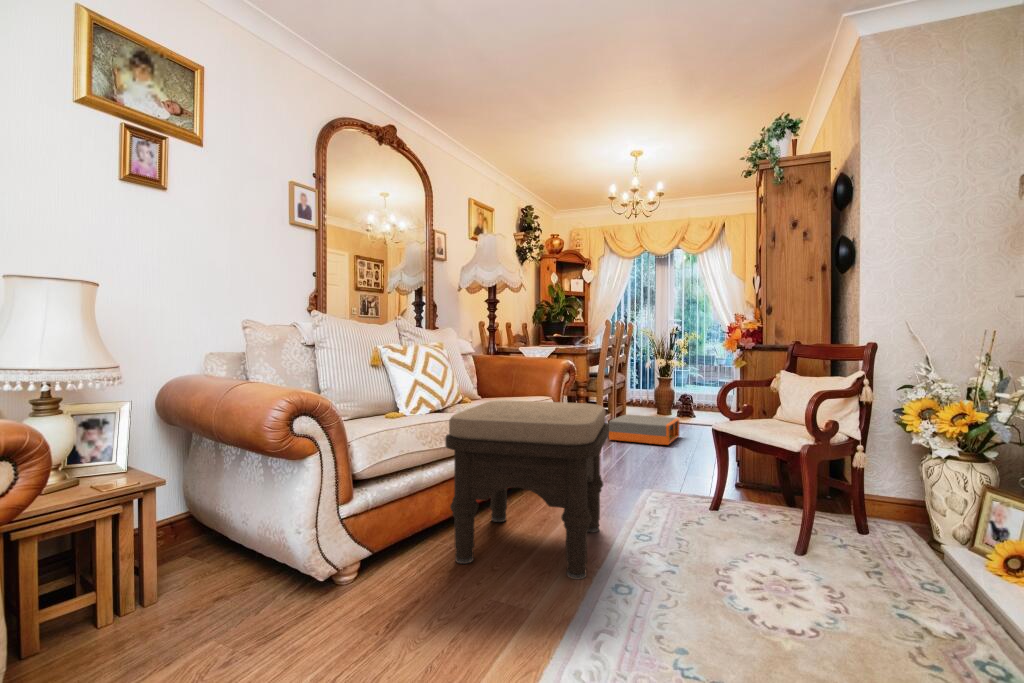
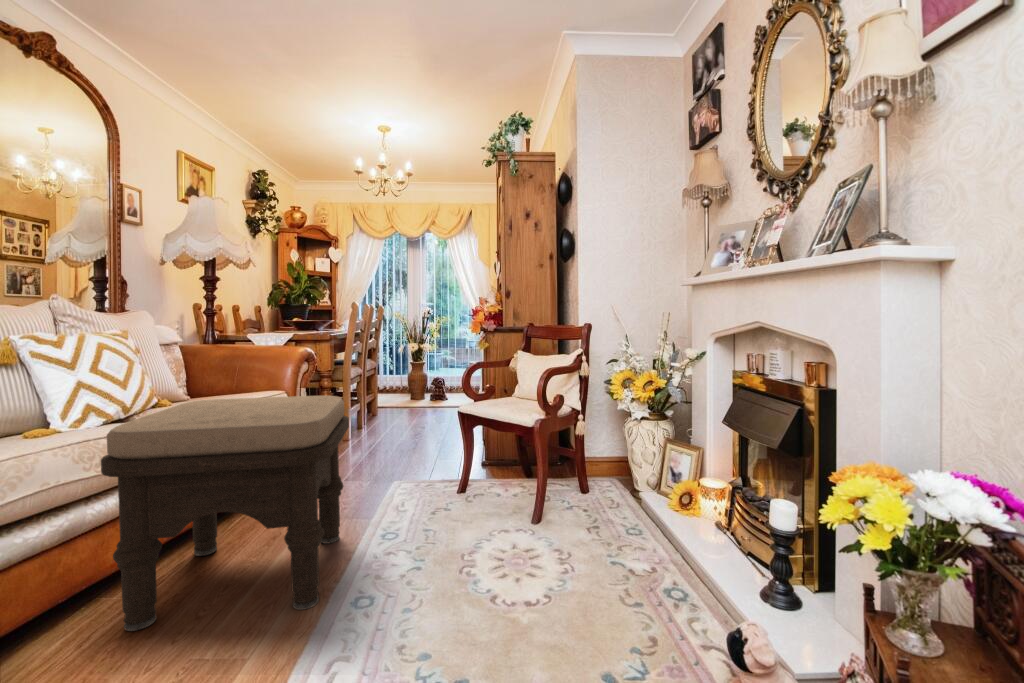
storage box: present [609,415,679,445] -> none [358,402,431,431]

